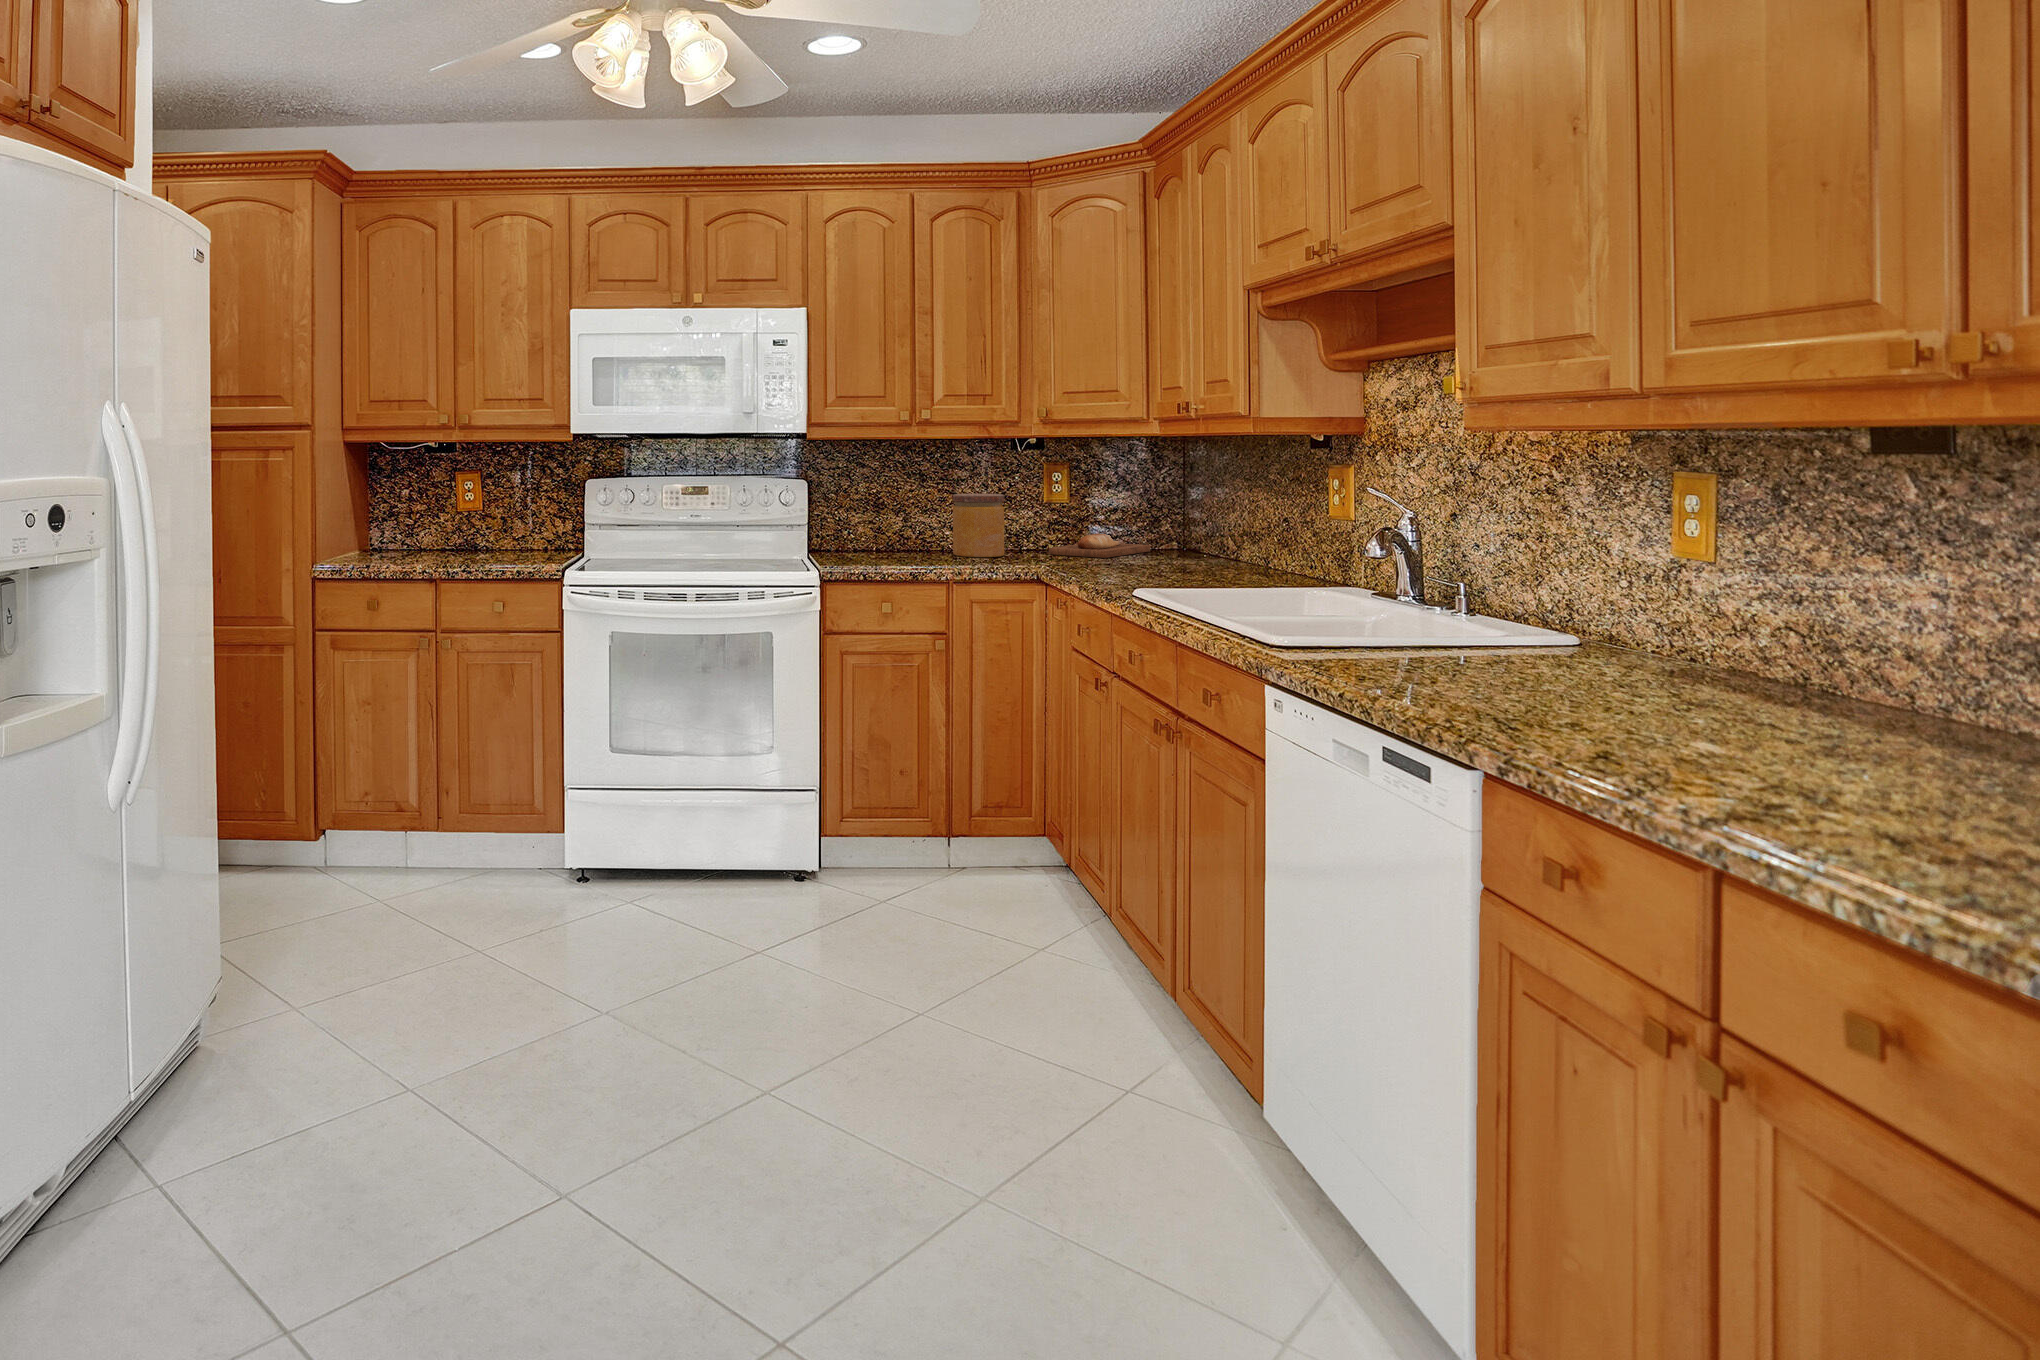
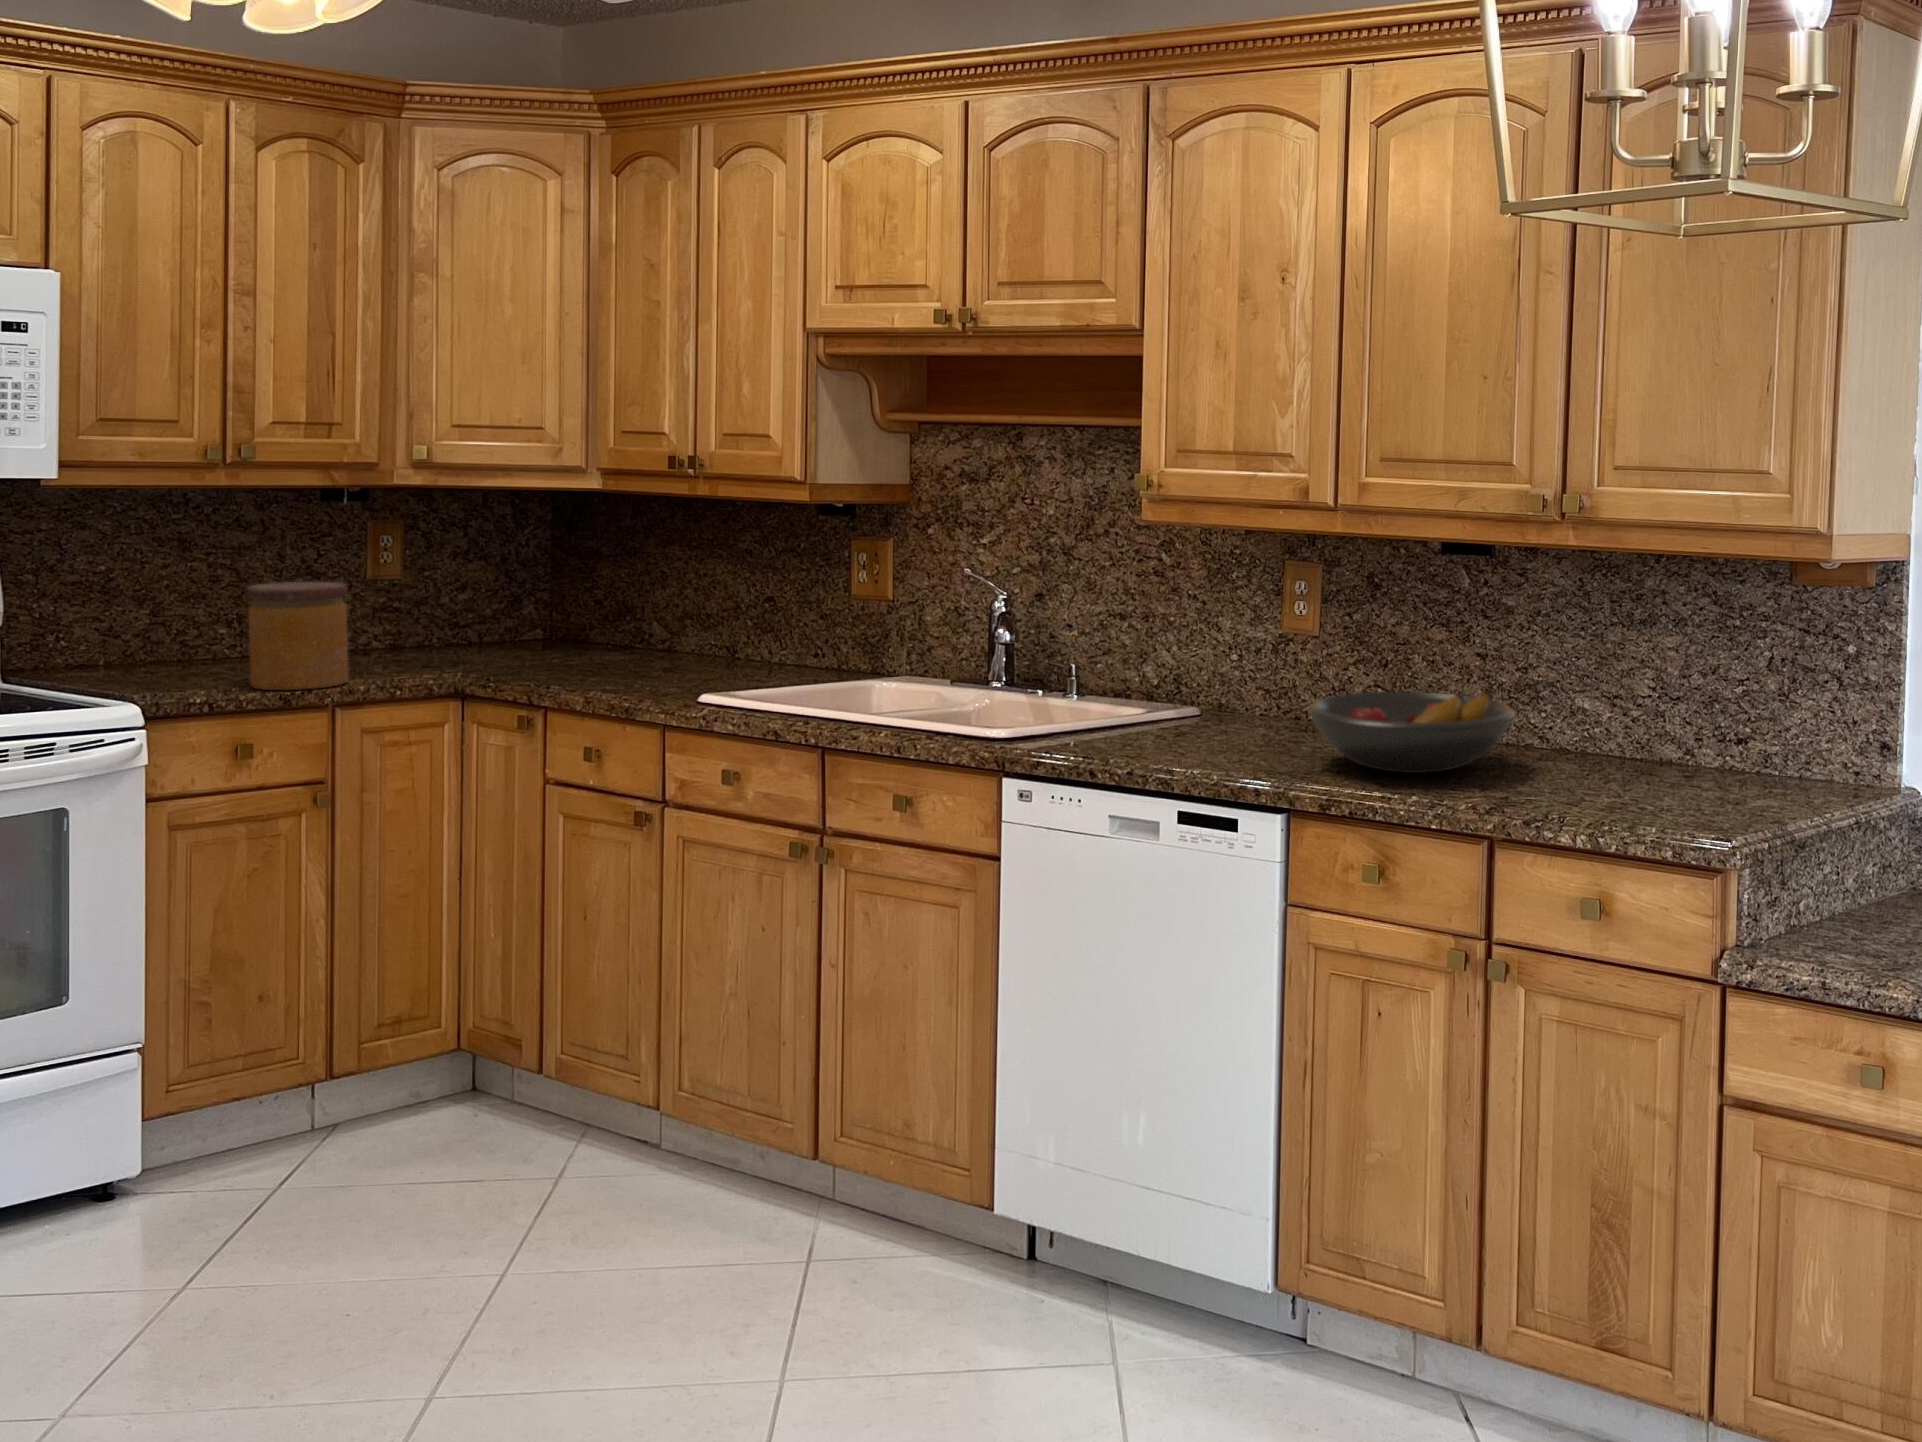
bread loaf: present [1049,534,1150,558] -> none [403,625,525,669]
fruit bowl: none [1541,620,1901,725] -> present [1308,692,1515,773]

